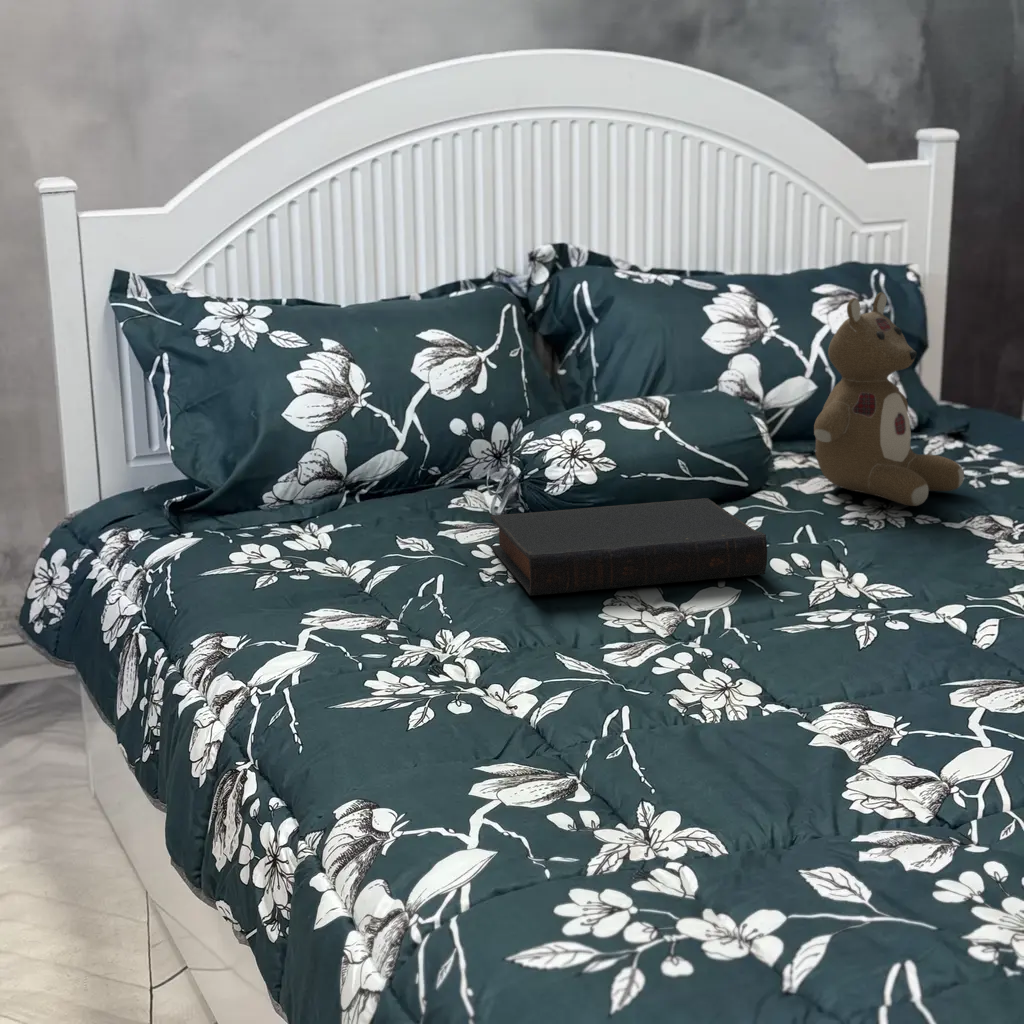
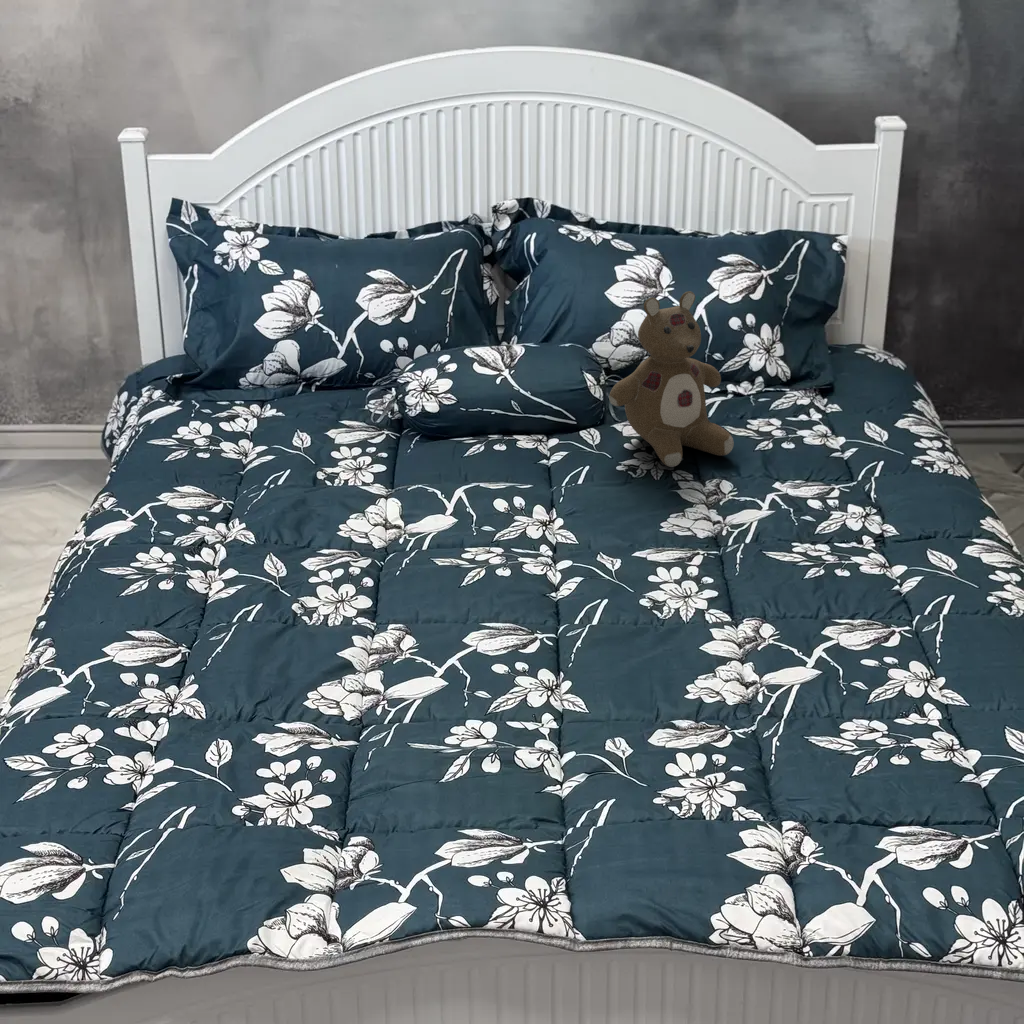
book: present [491,498,767,596] -> none [310,431,499,511]

